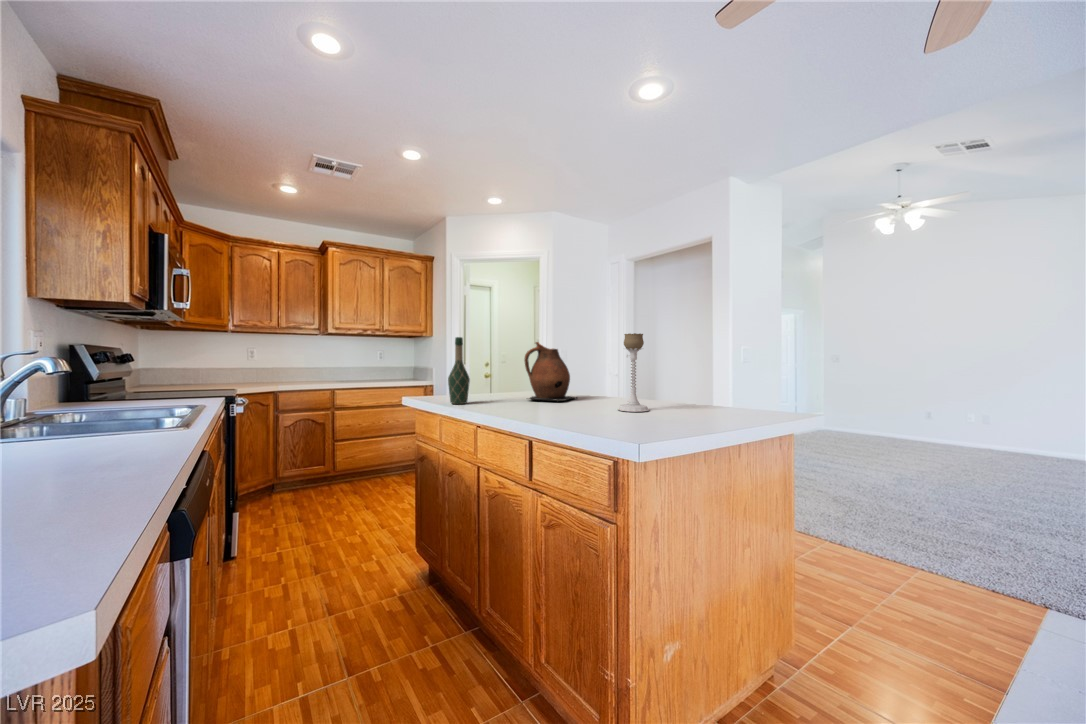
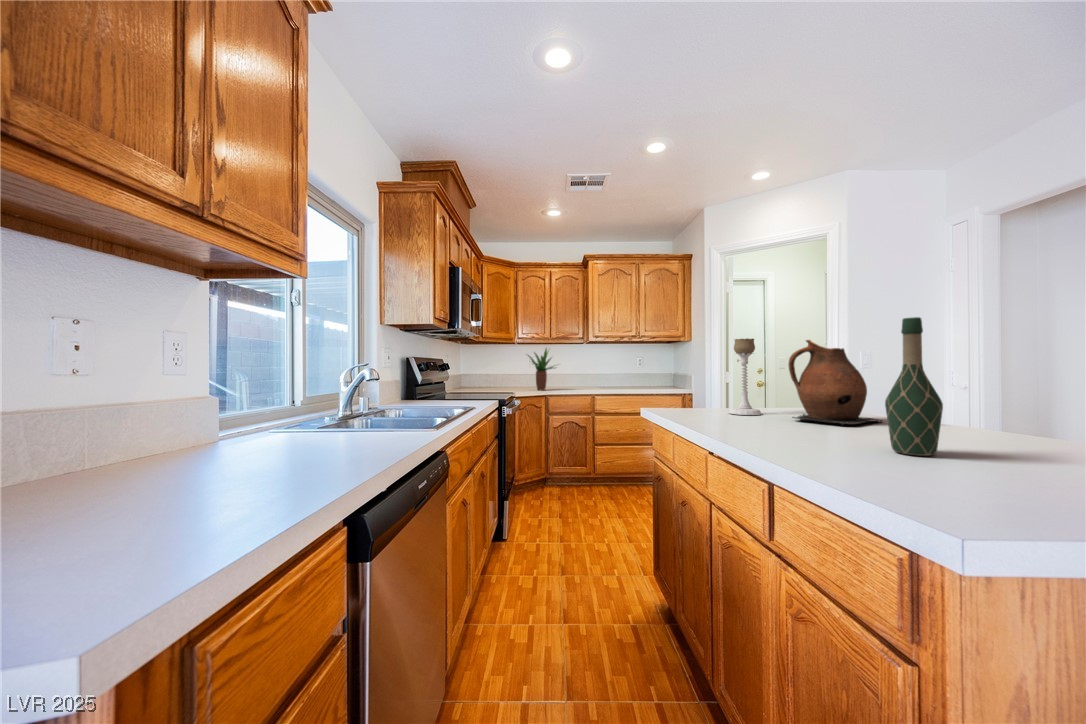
candle holder: present [618,333,649,412] -> present [728,338,762,415]
wine bottle: present [448,337,470,404] -> present [885,317,943,456]
potted plant: none [247,338,296,386] -> present [528,348,553,390]

